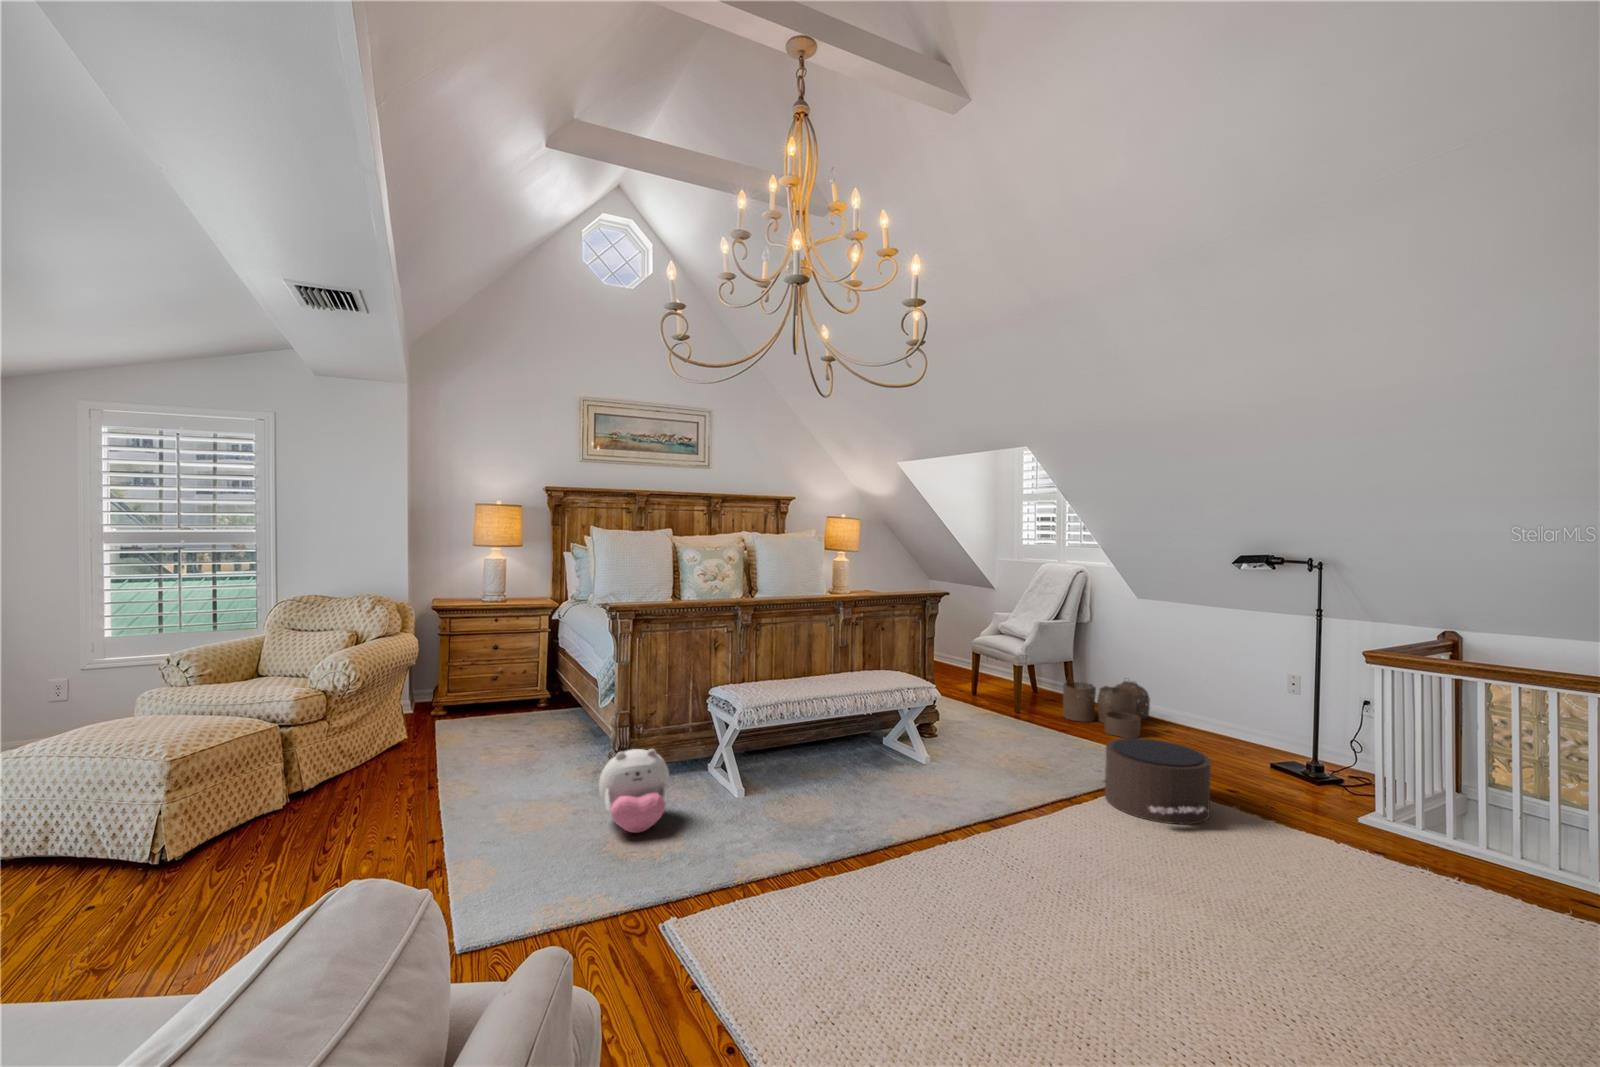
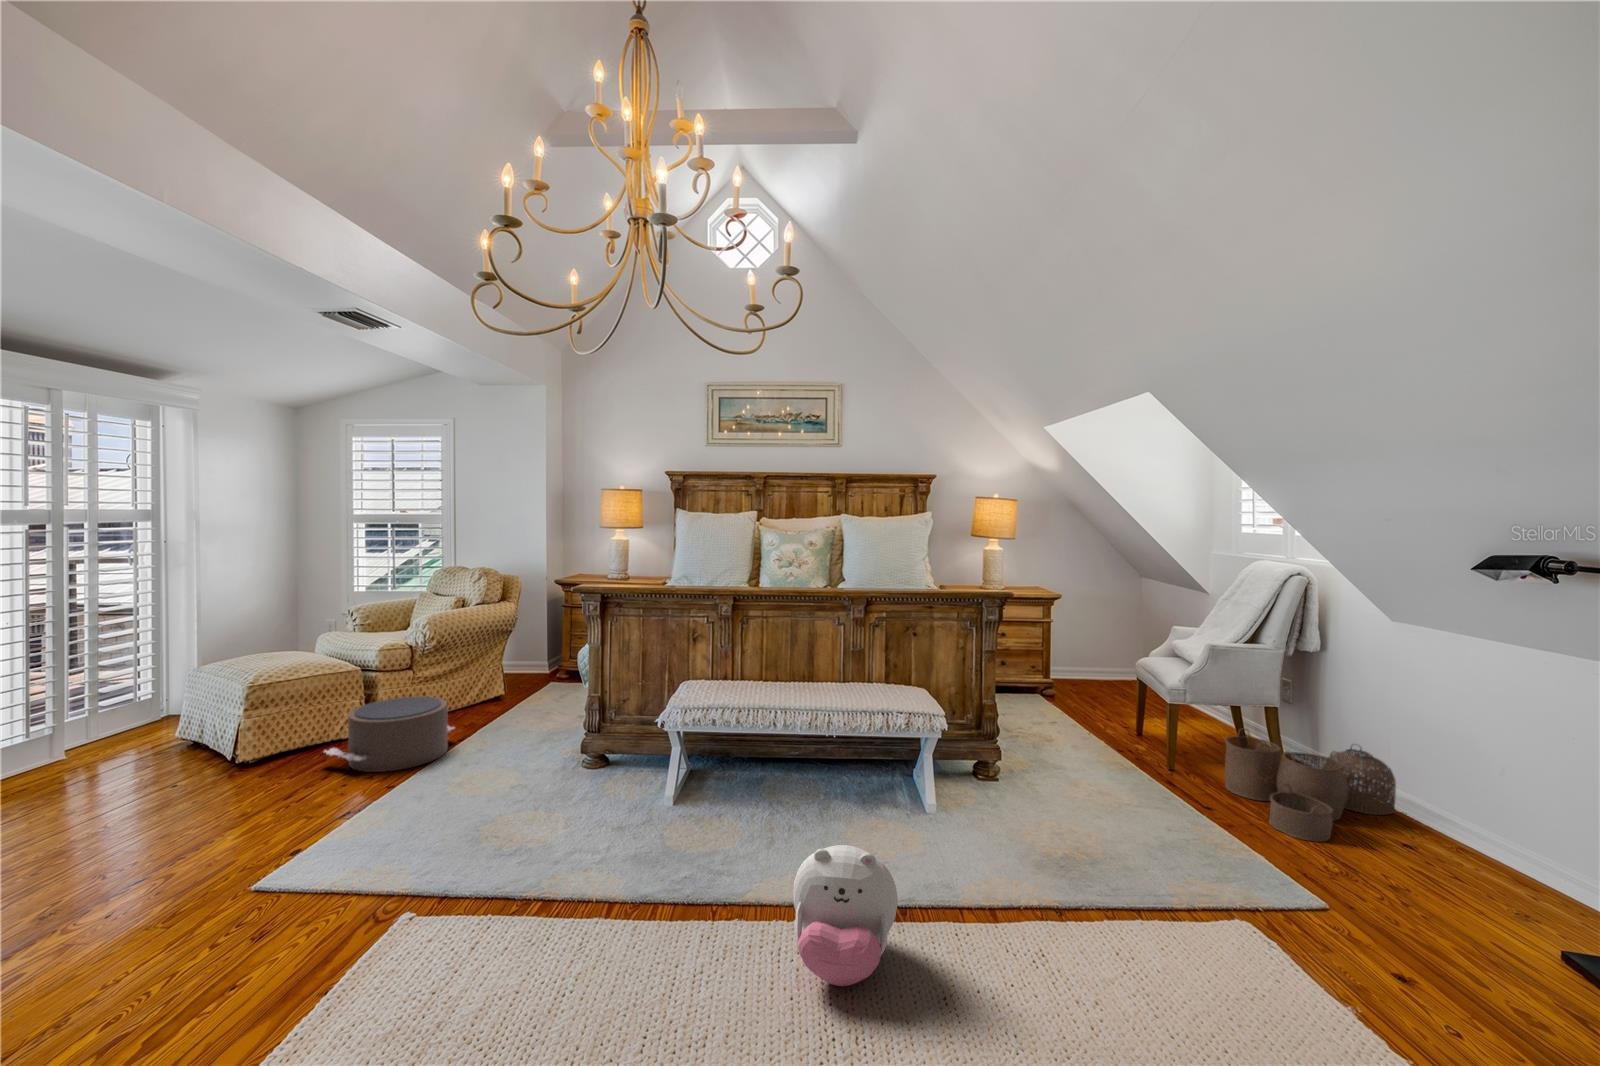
pouf: present [1094,738,1211,824] -> present [324,696,454,772]
plush toy: present [599,749,669,833] -> present [793,845,898,986]

